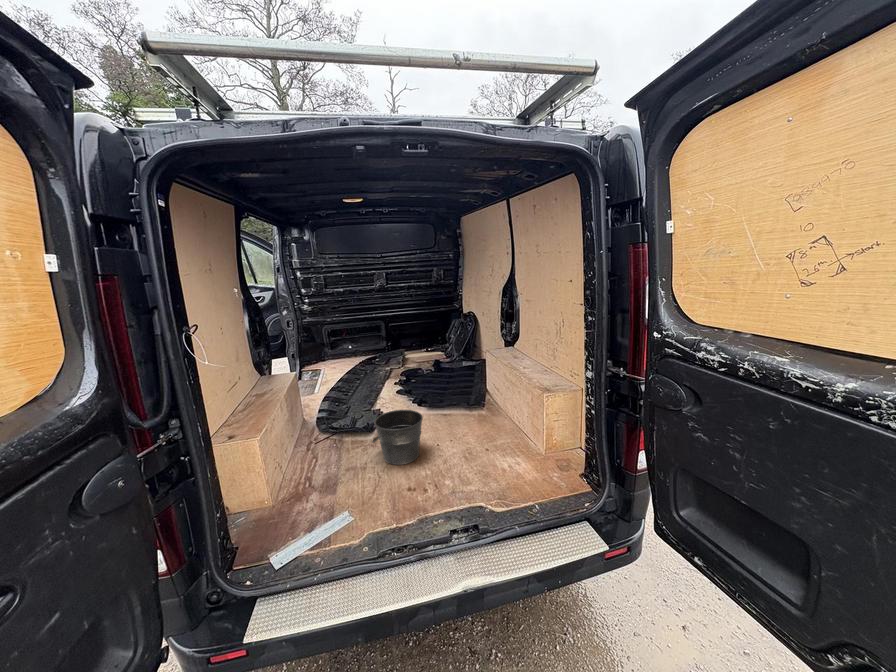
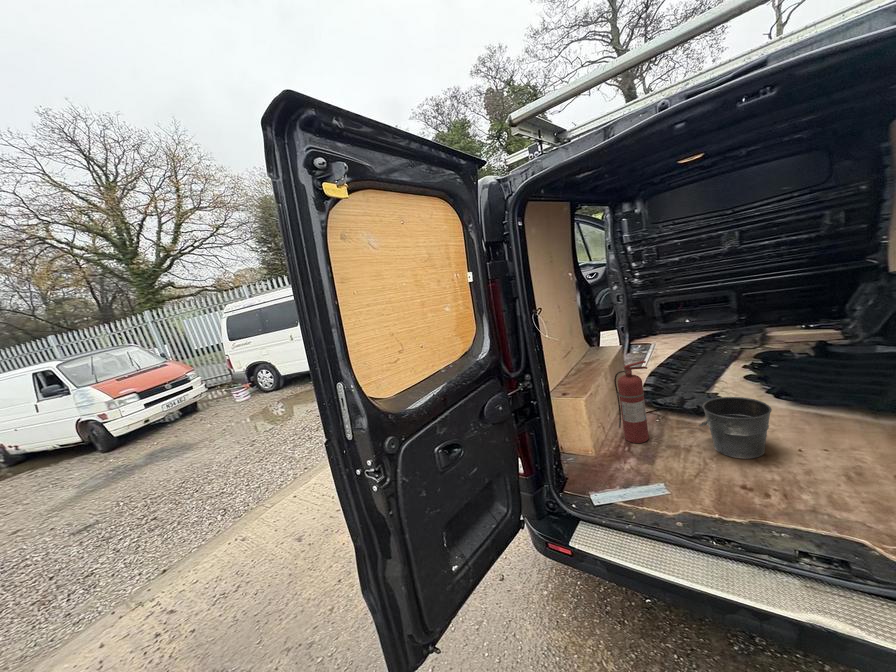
fire extinguisher: none [292,385,328,475] -> present [614,361,649,443]

